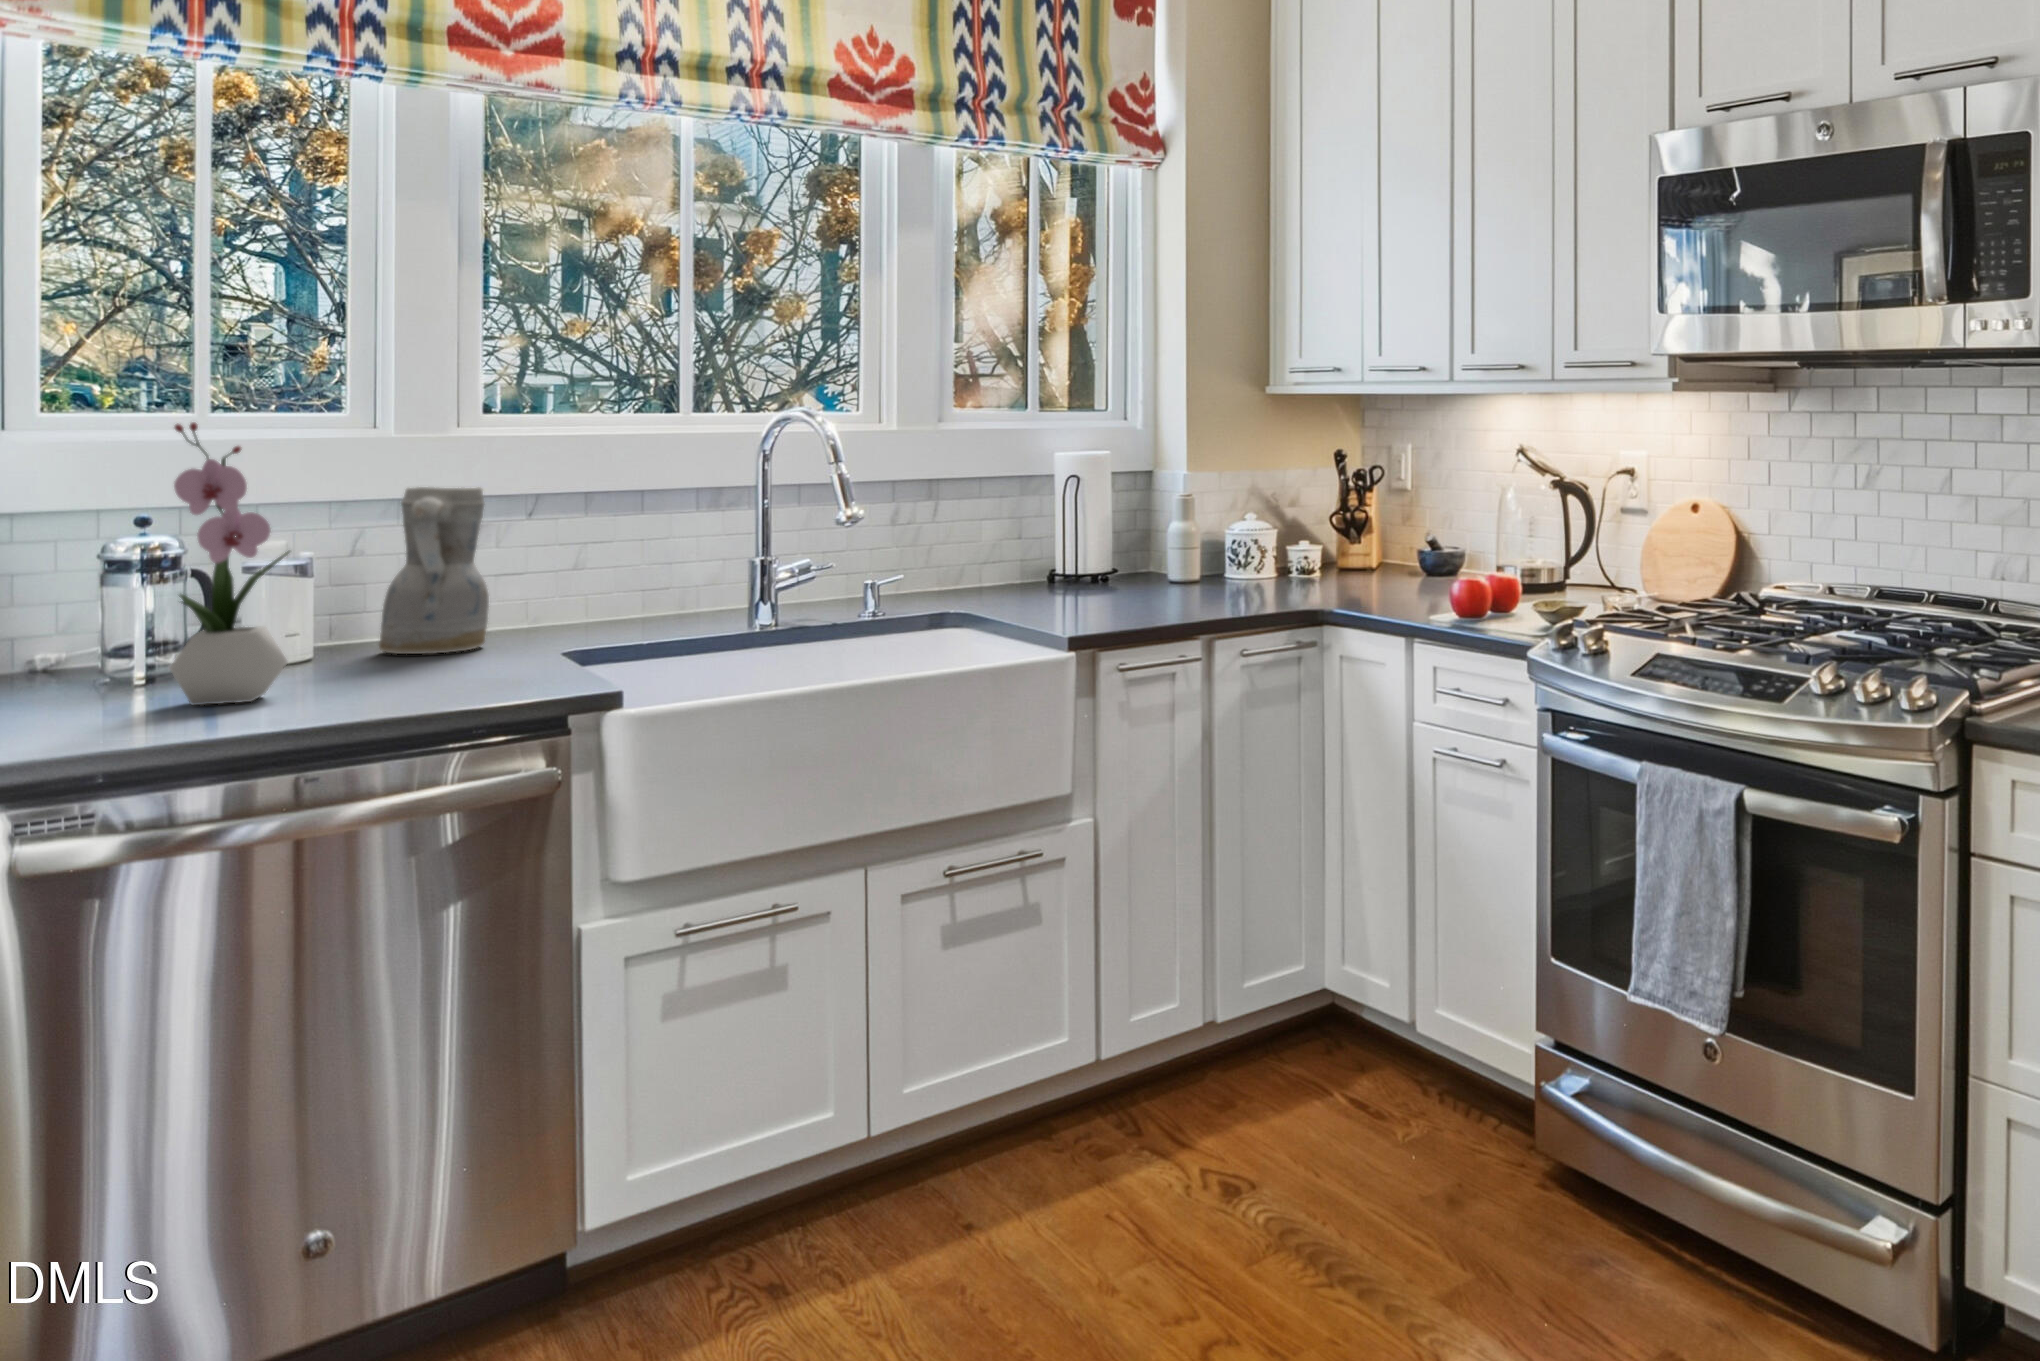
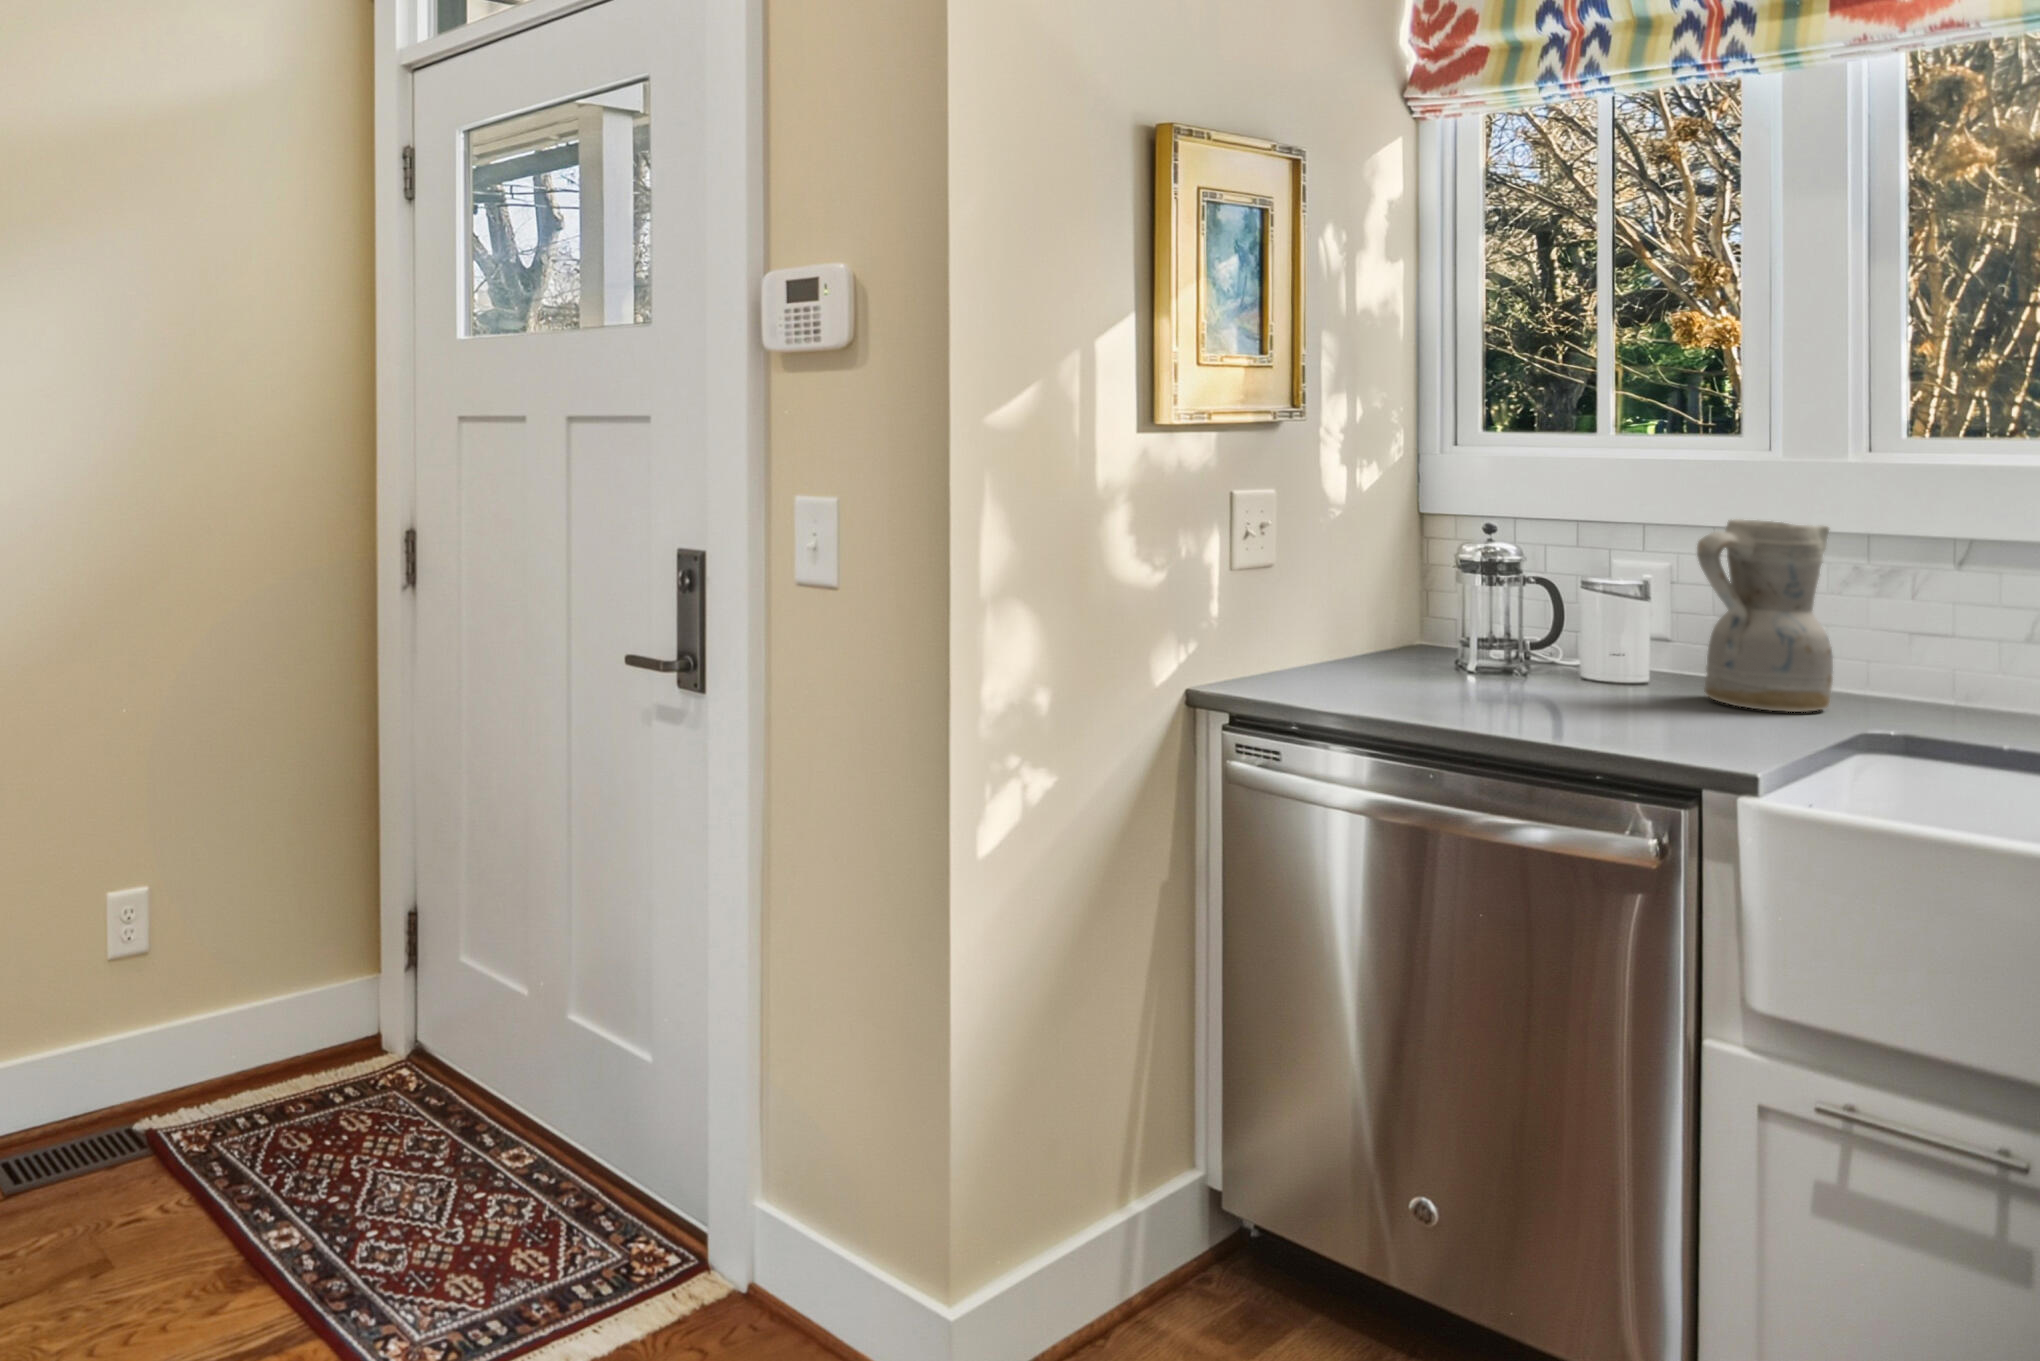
flower arrangement: present [170,422,289,705] -> none [1344,445,1475,700]

